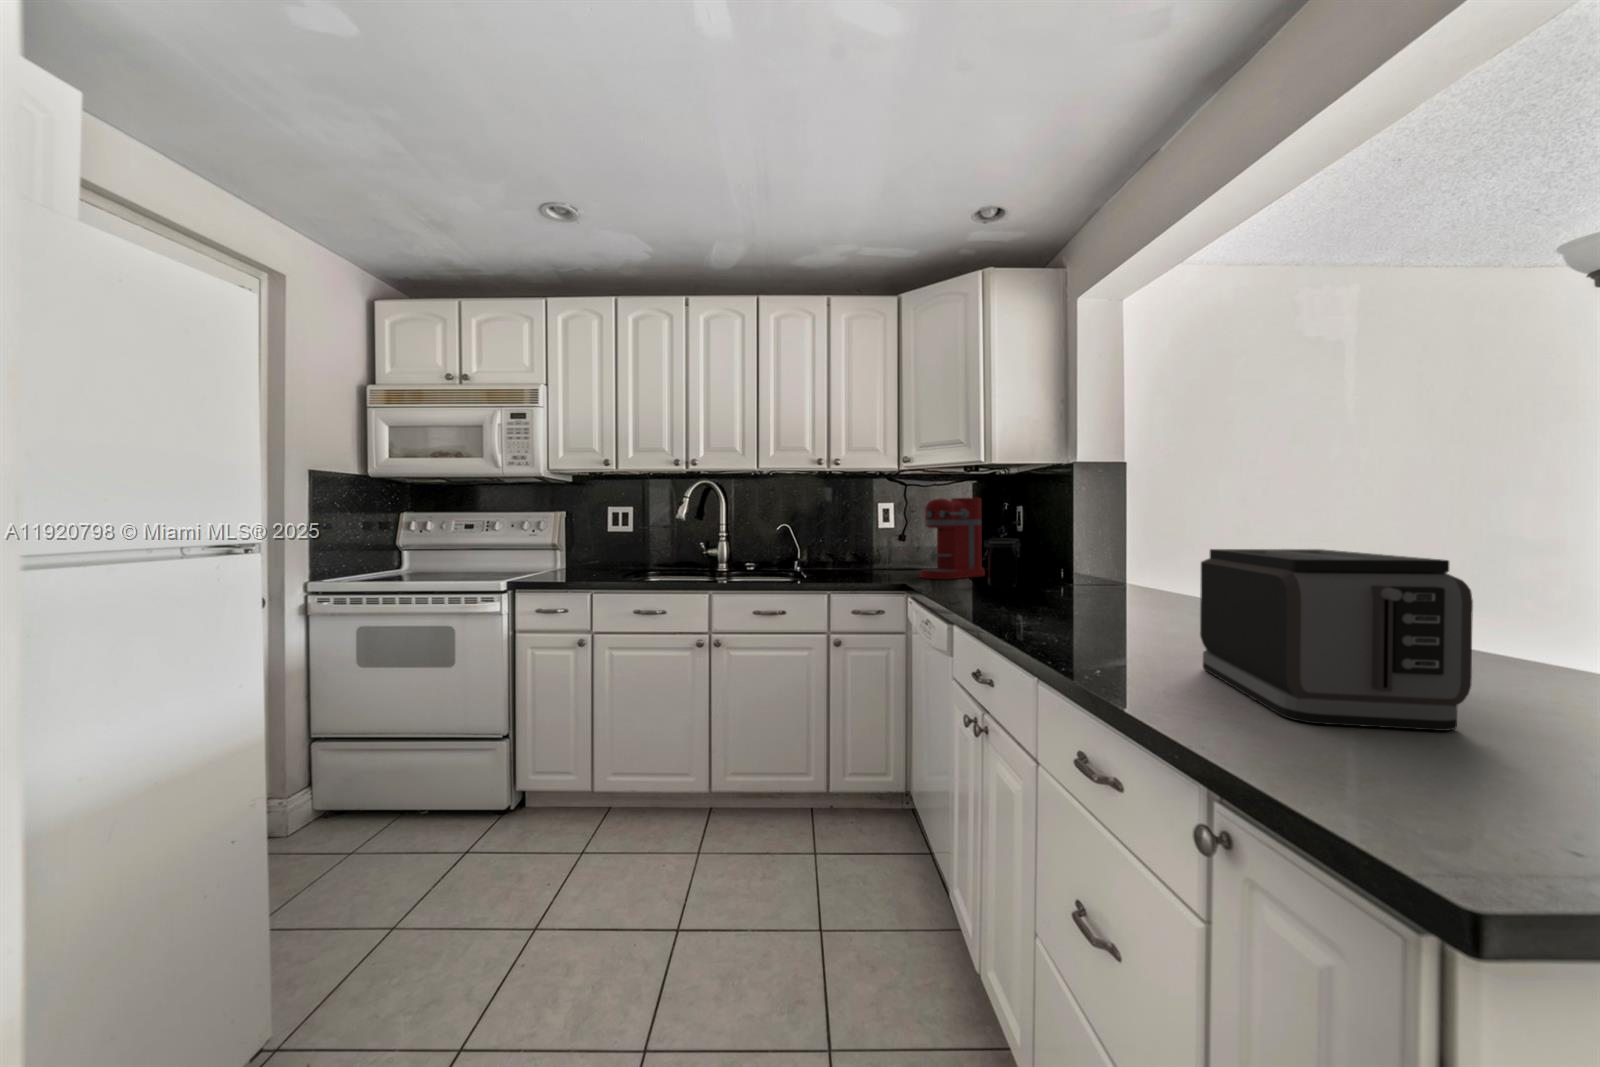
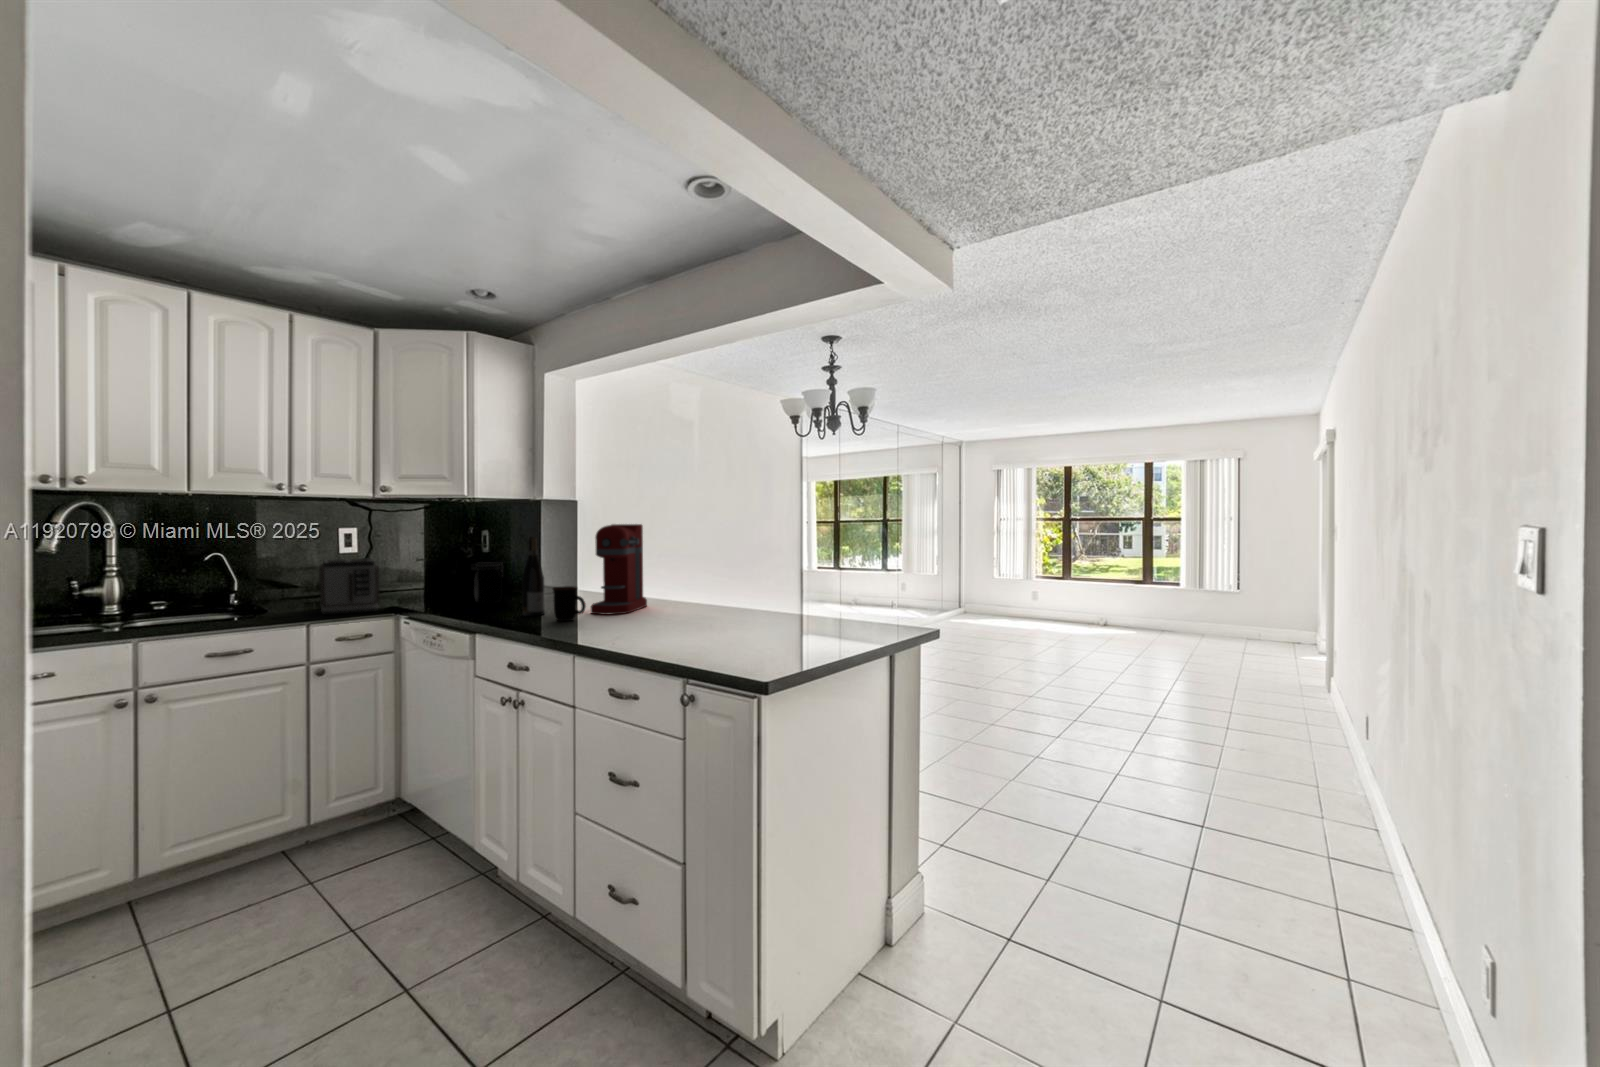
coffee maker: present [920,498,985,579] -> present [591,524,647,615]
wine bottle: none [1020,504,1049,609] -> present [522,537,545,616]
toaster: present [1200,549,1473,731] -> present [319,559,379,615]
mug: none [1048,571,1094,622] -> present [553,586,586,621]

